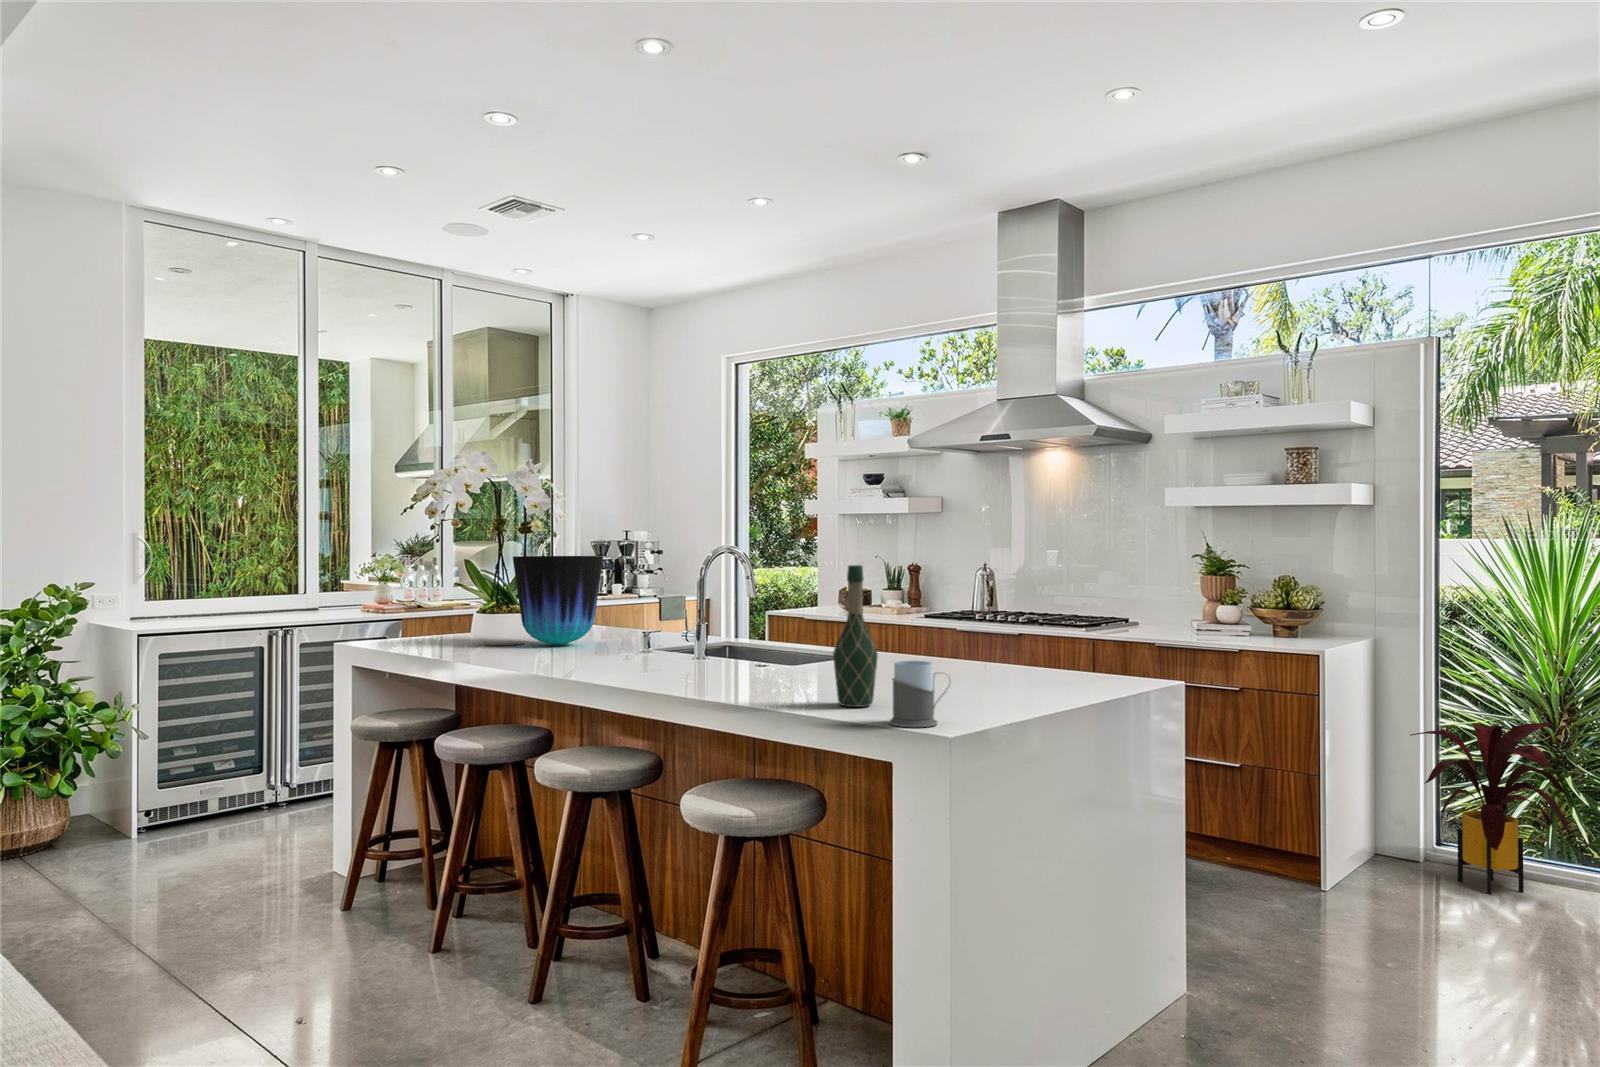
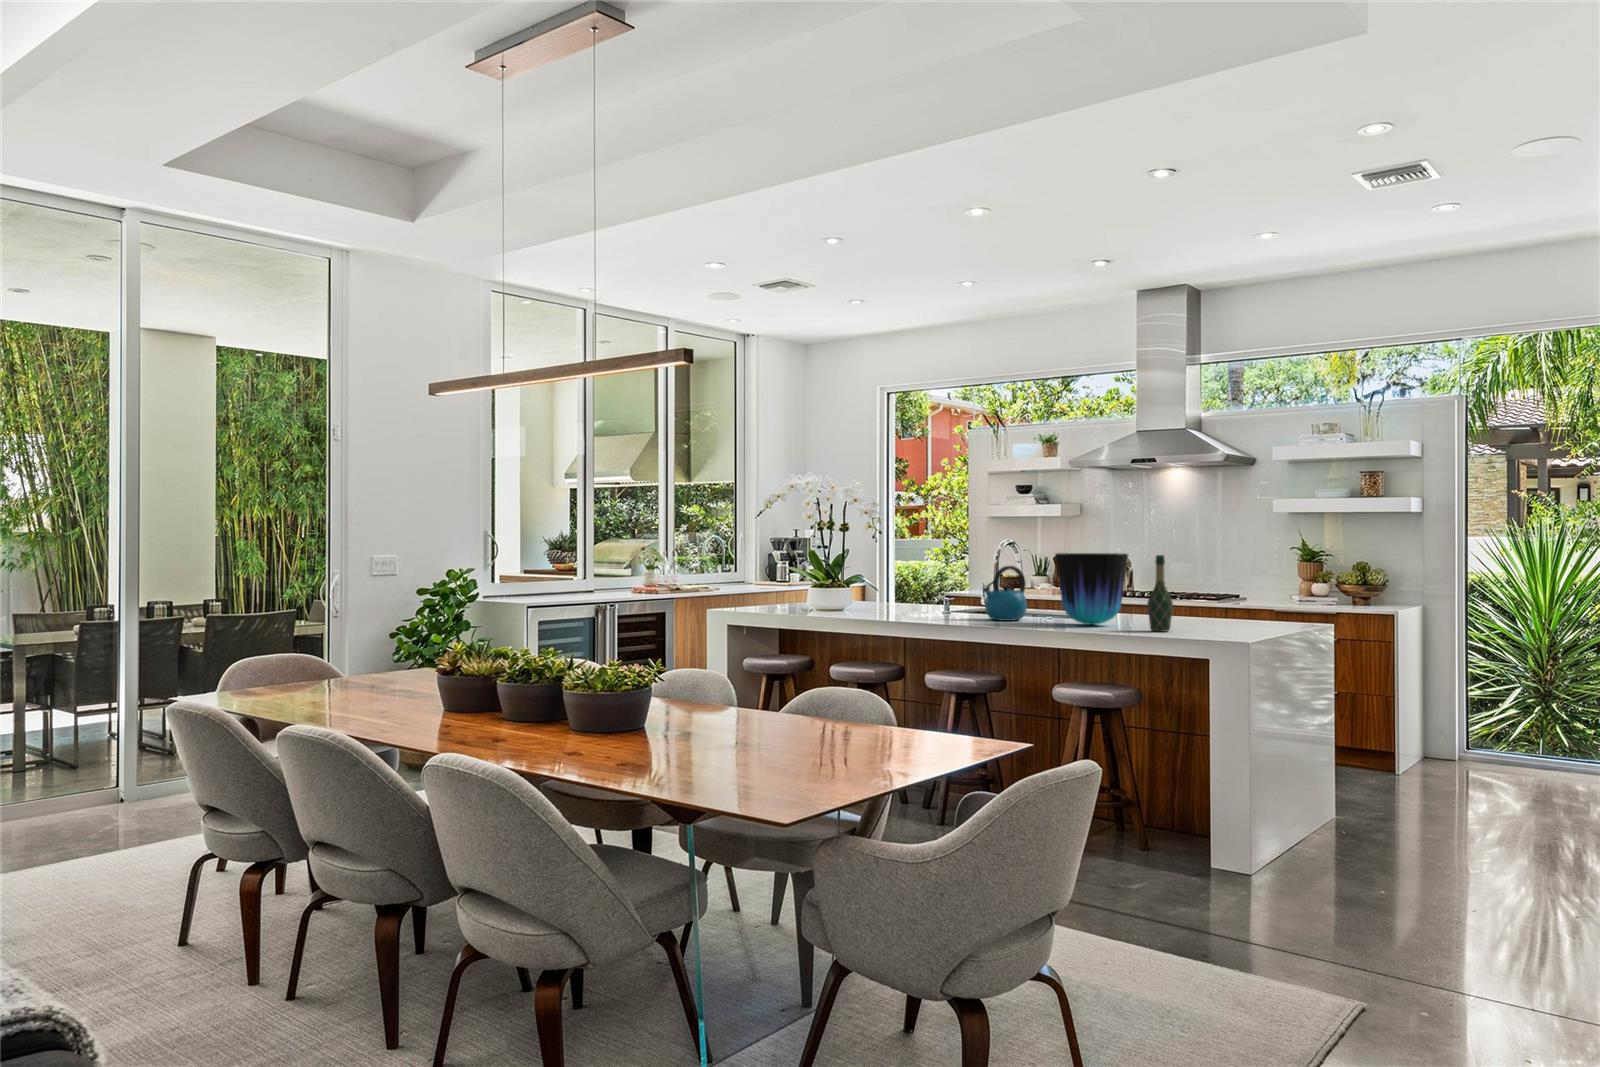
vase: present [513,556,603,645] -> present [1055,553,1128,625]
kettle: none [617,582,699,673] -> present [982,566,1027,621]
mug: present [889,661,951,727] -> none [1194,604,1226,637]
house plant: present [1411,723,1570,894] -> none [1447,663,1554,775]

